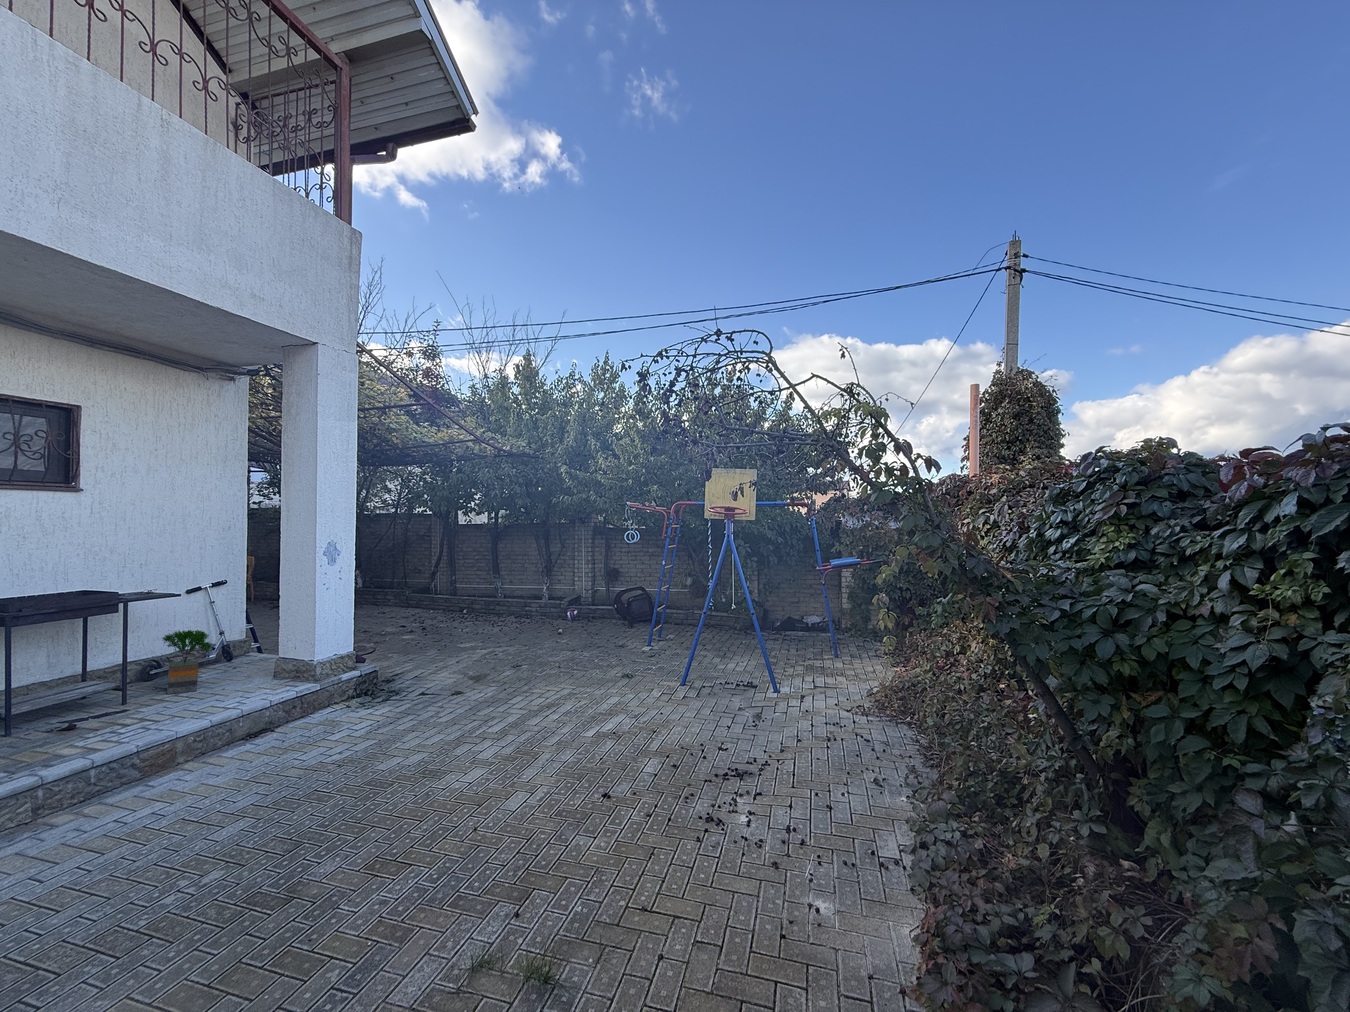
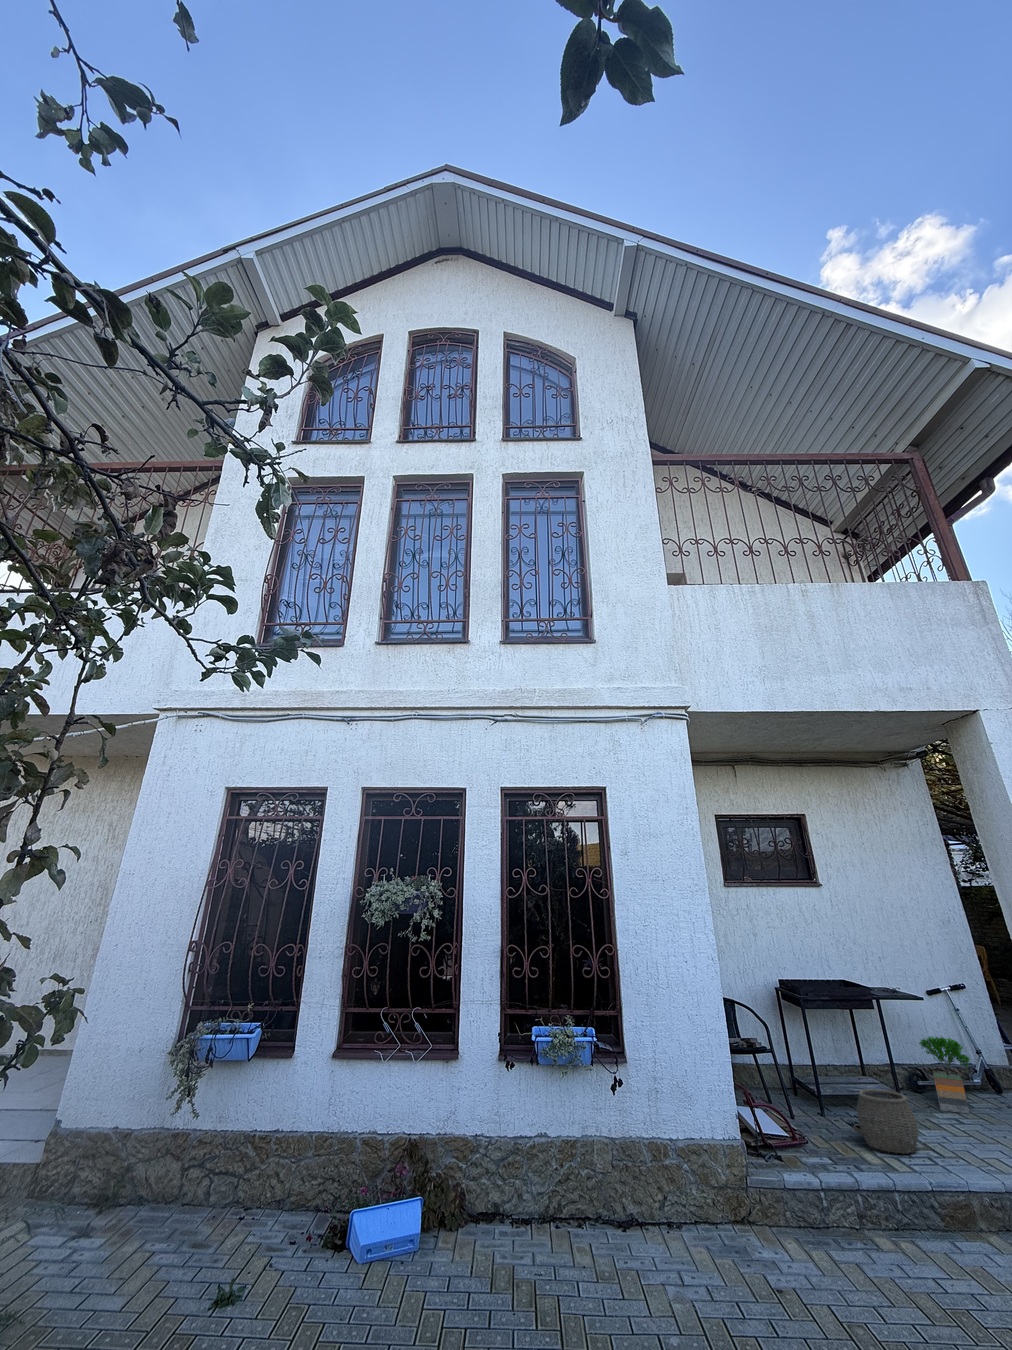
woven basket: none [57,690,136,752] -> present [857,1089,918,1154]

